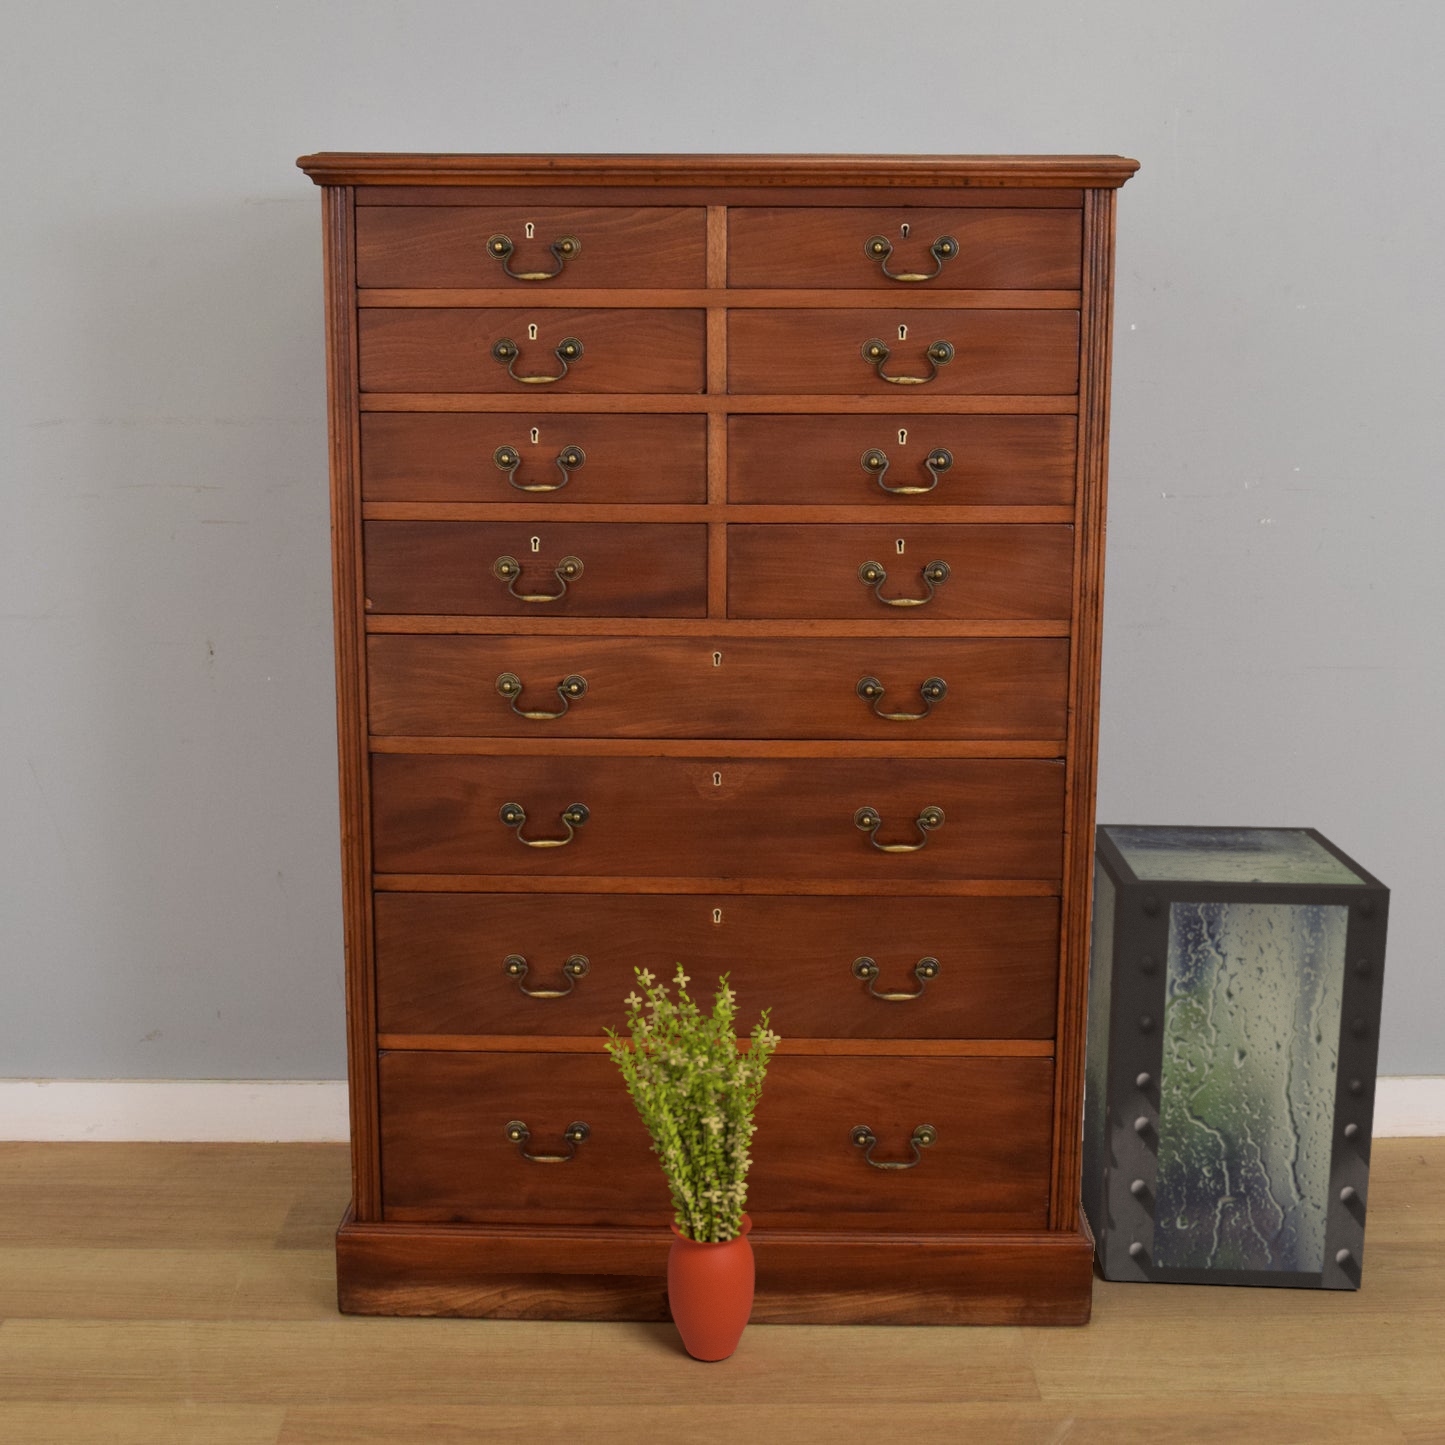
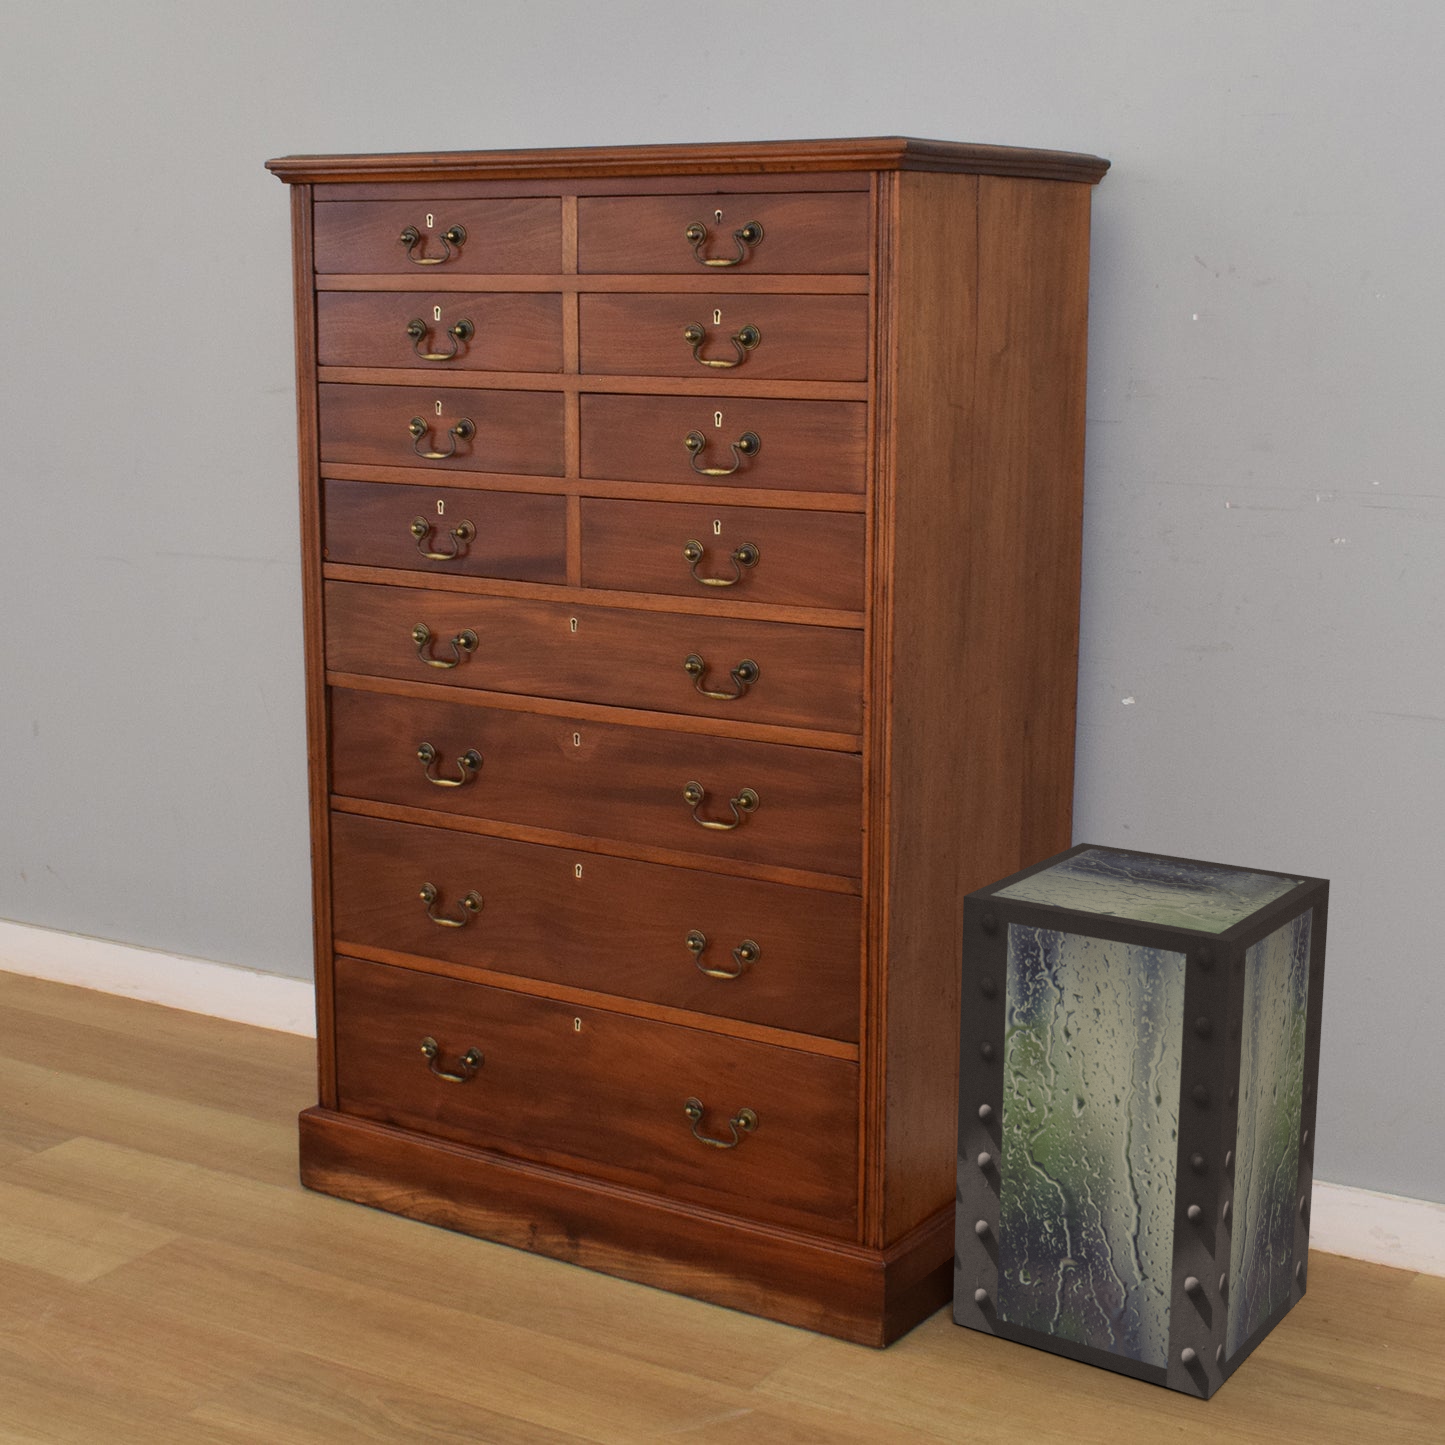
potted plant: present [604,962,780,1361] -> none [427,902,587,1286]

